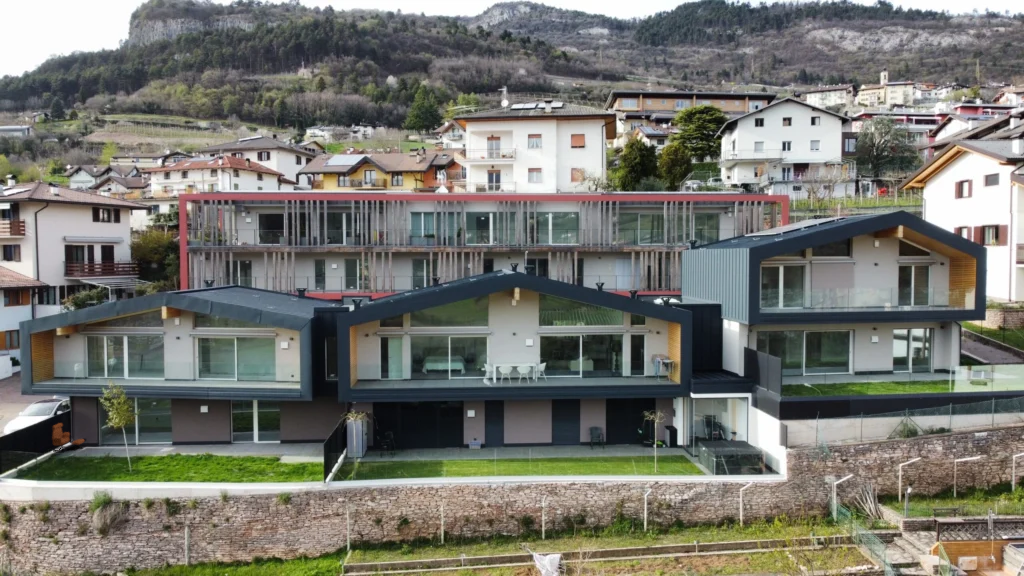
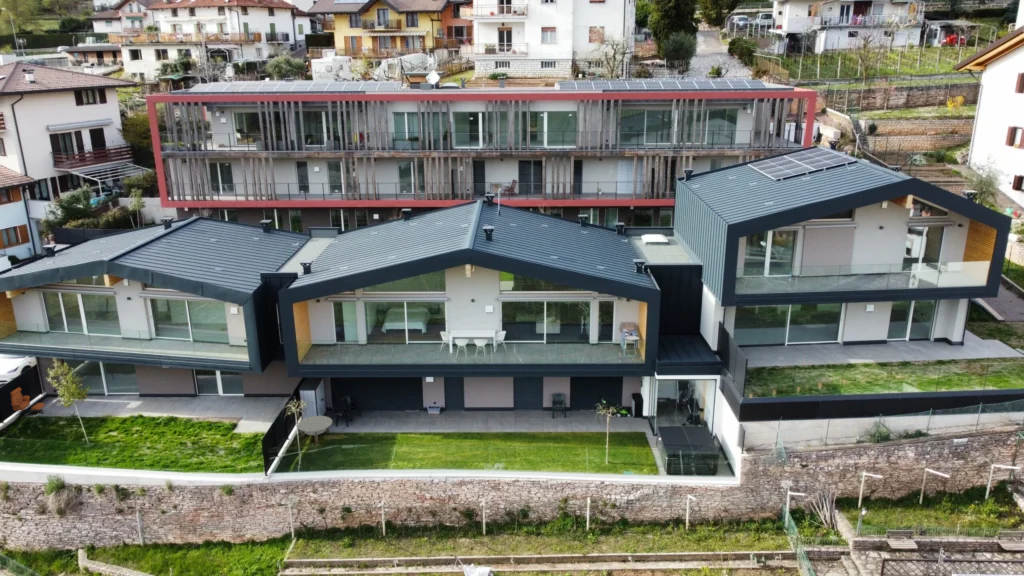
round table: none [346,440,382,463] -> present [297,416,332,443]

